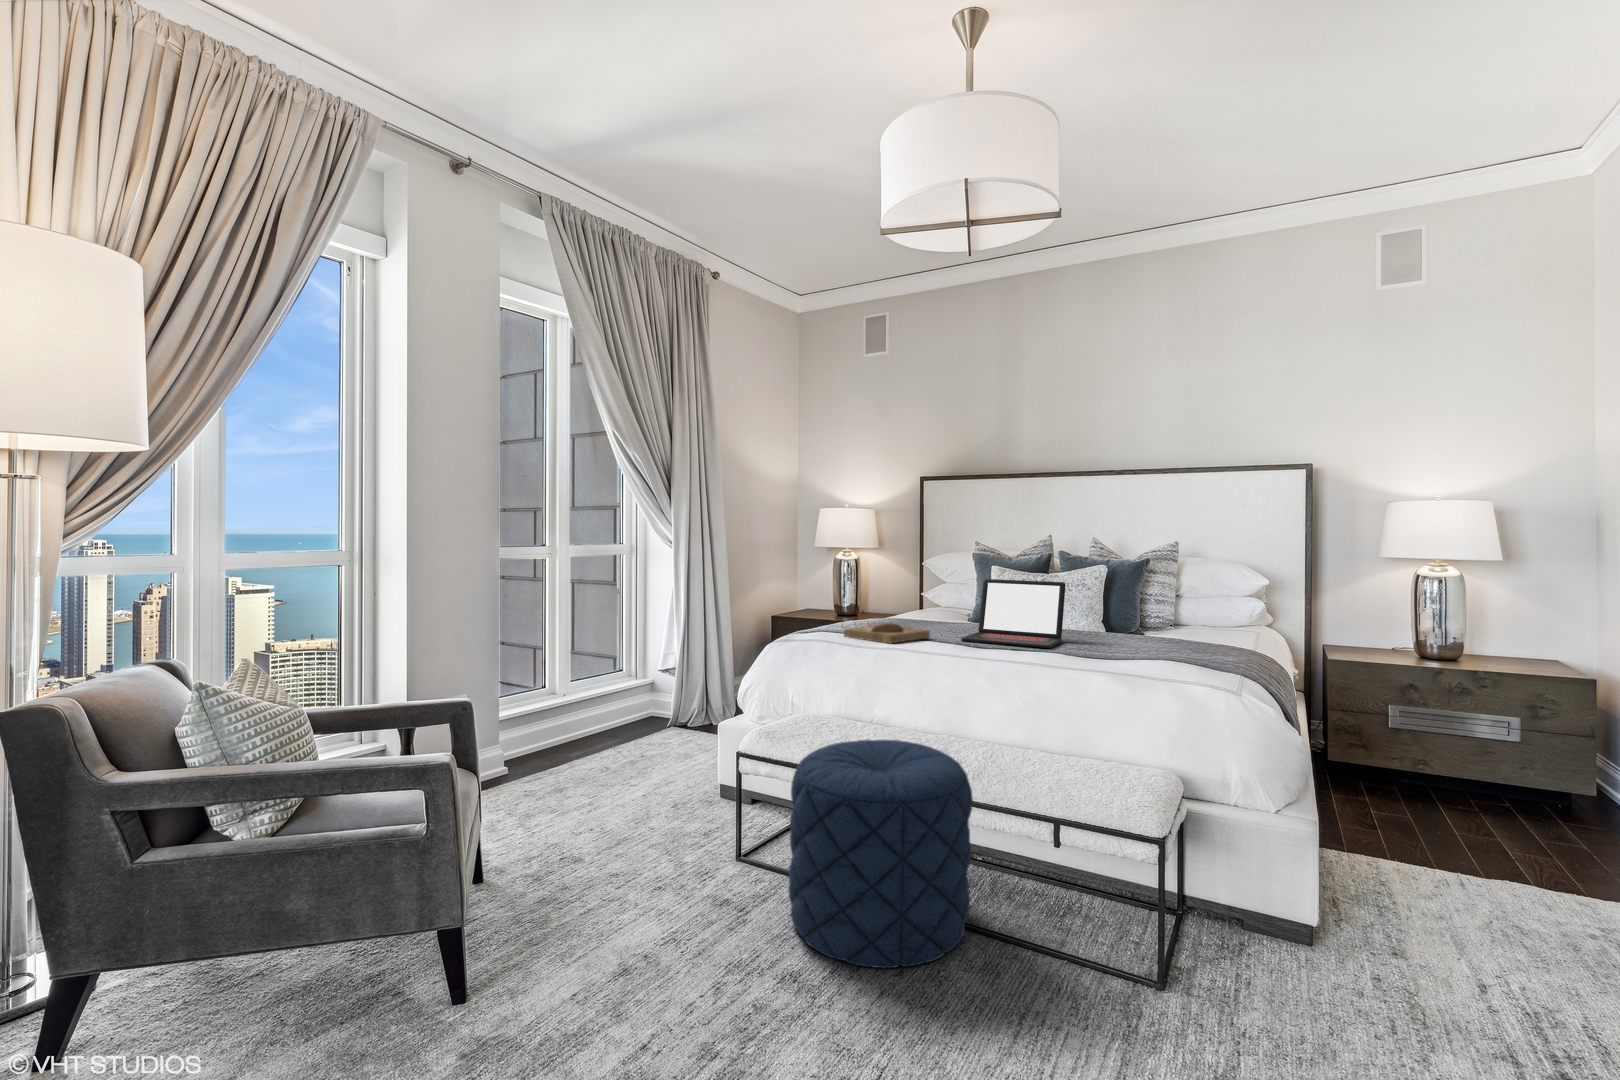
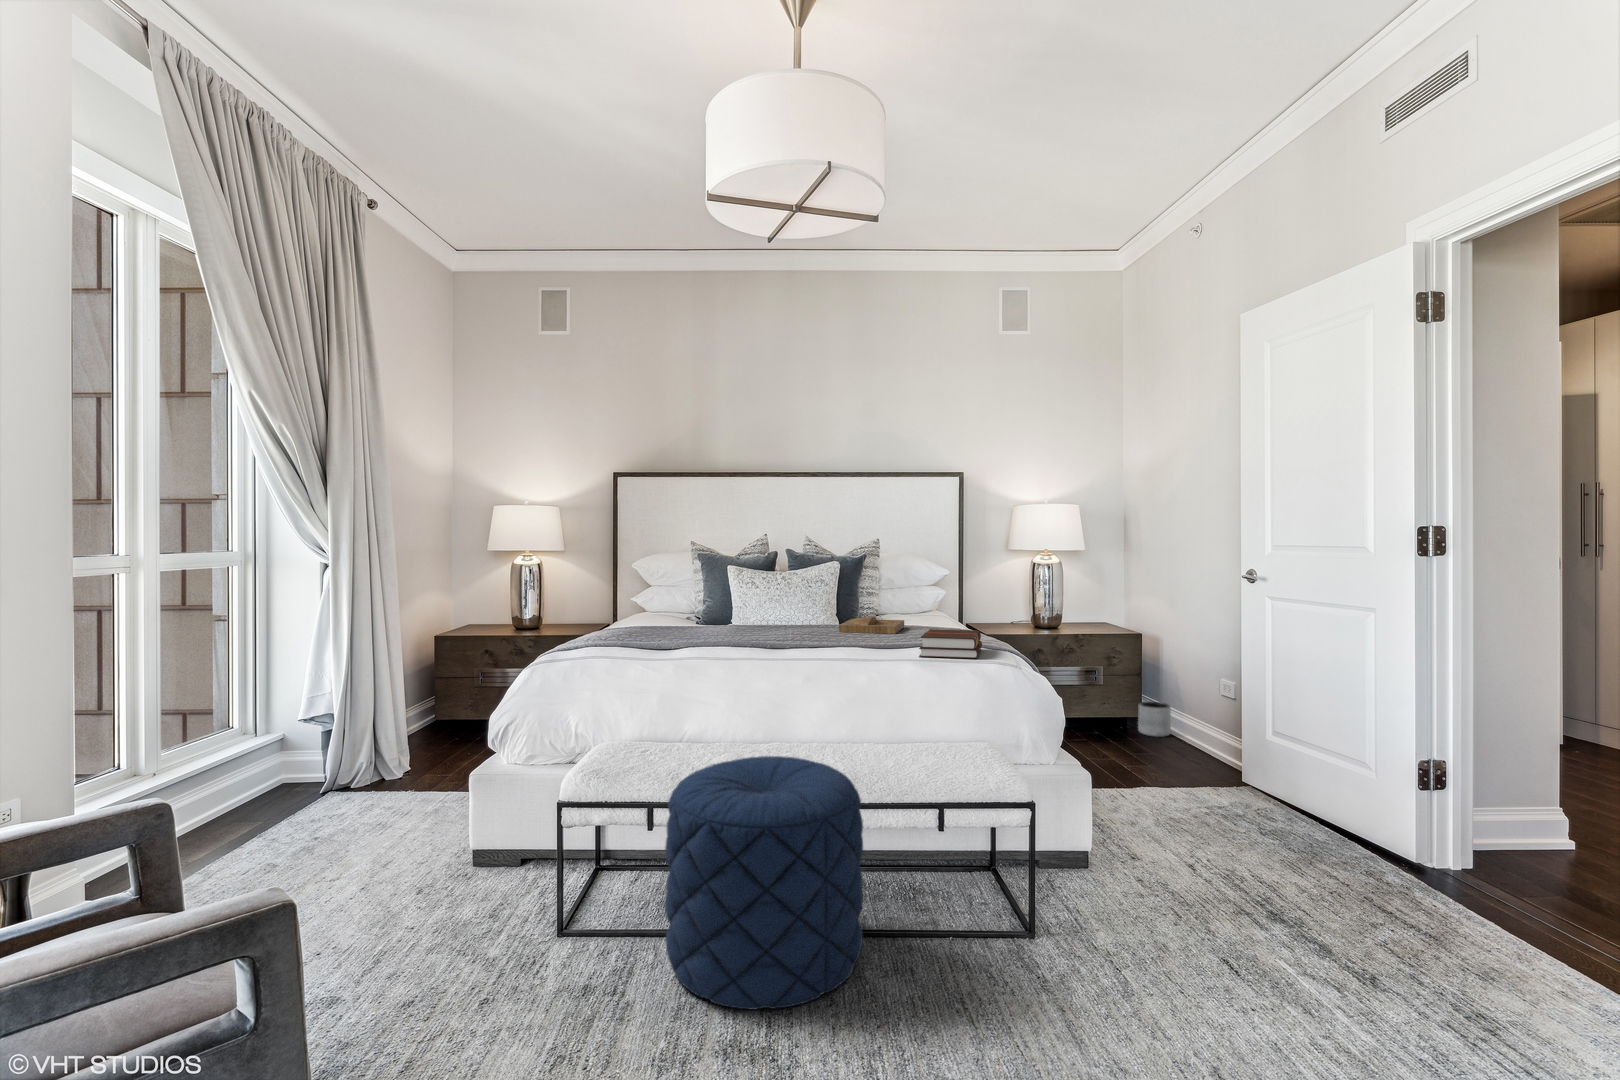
laptop: present [961,579,1065,648] -> none [740,578,830,644]
tray: present [844,623,930,643] -> present [839,617,904,634]
hardback book: none [1117,643,1210,678] -> present [919,629,982,658]
planter: none [1545,773,1602,824] -> present [1138,702,1171,737]

